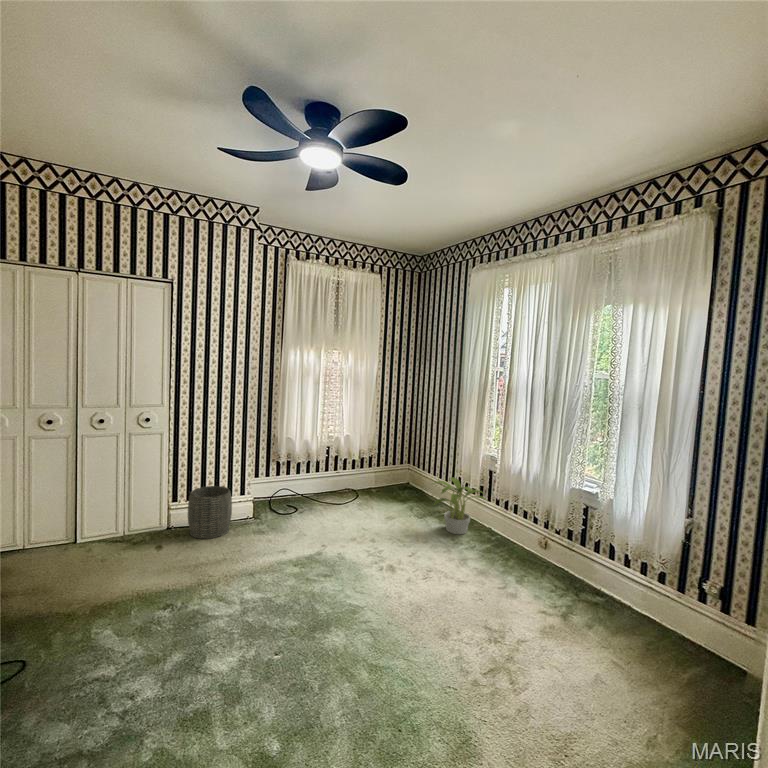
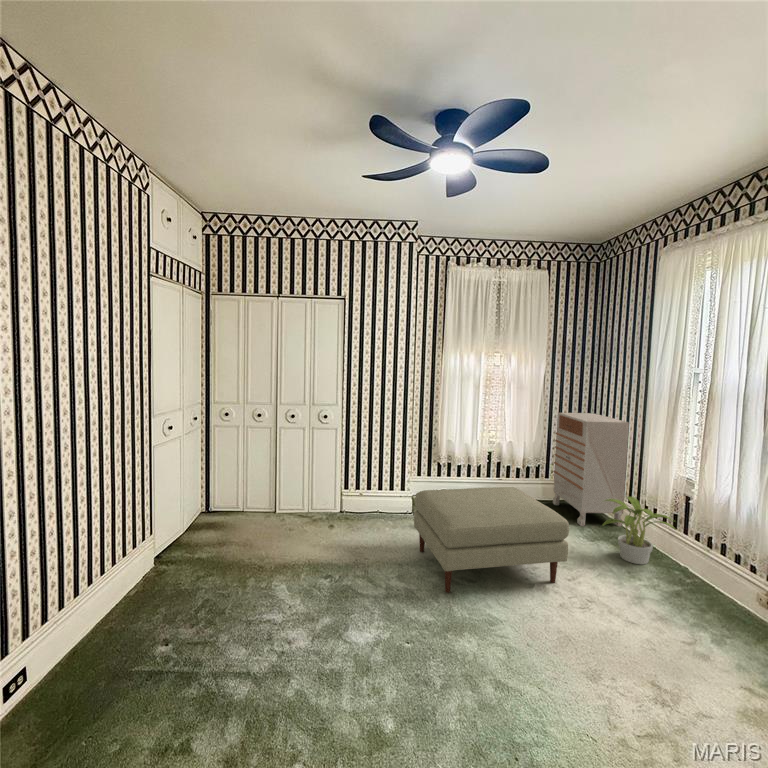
dresser: none [384,406,448,508] -> present [553,413,629,526]
ottoman: none [262,480,413,594] -> present [414,487,569,593]
woven basket: present [188,486,232,539] -> none [355,479,392,527]

